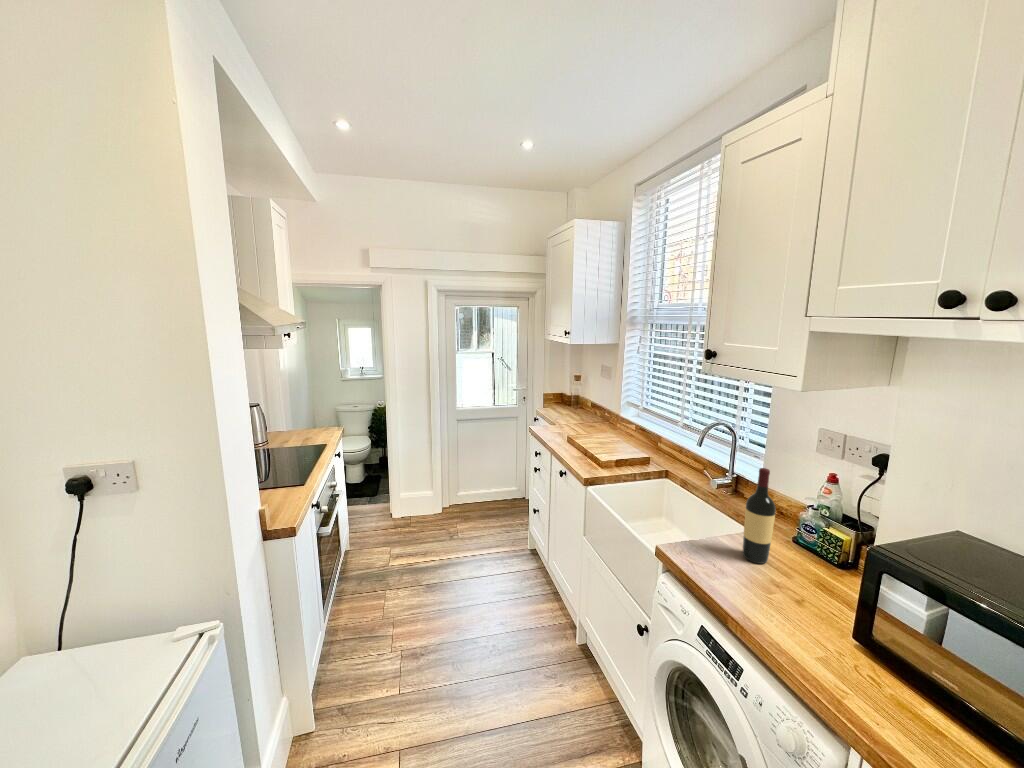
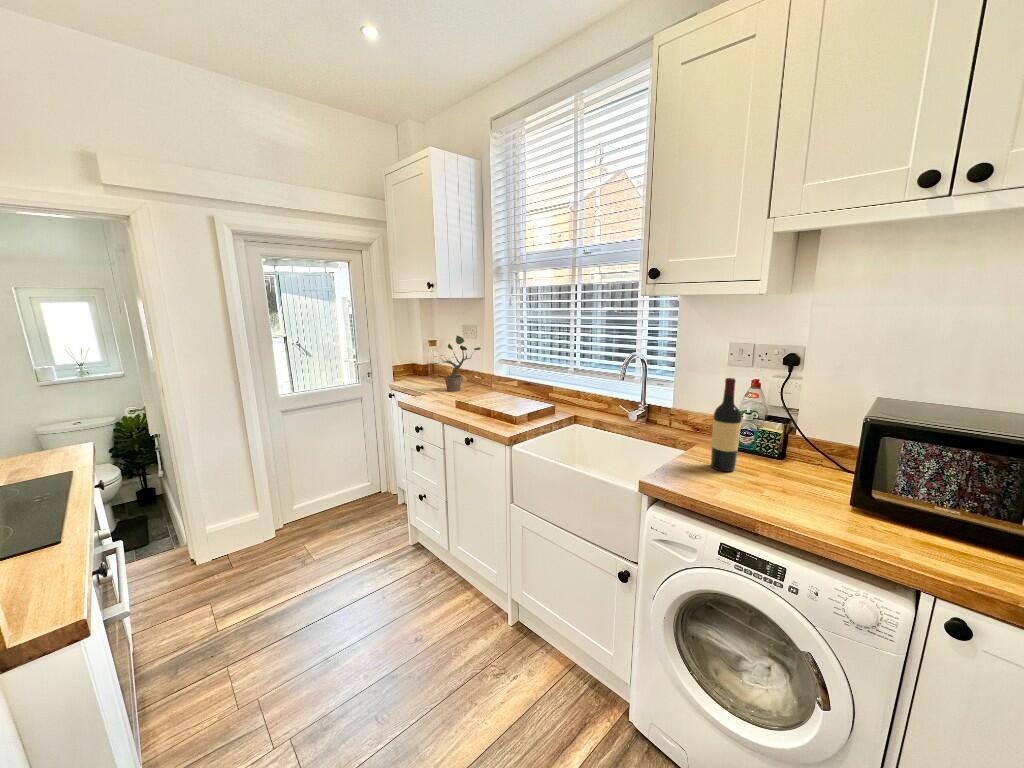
potted plant: none [561,375,606,426] -> present [434,336,481,391]

